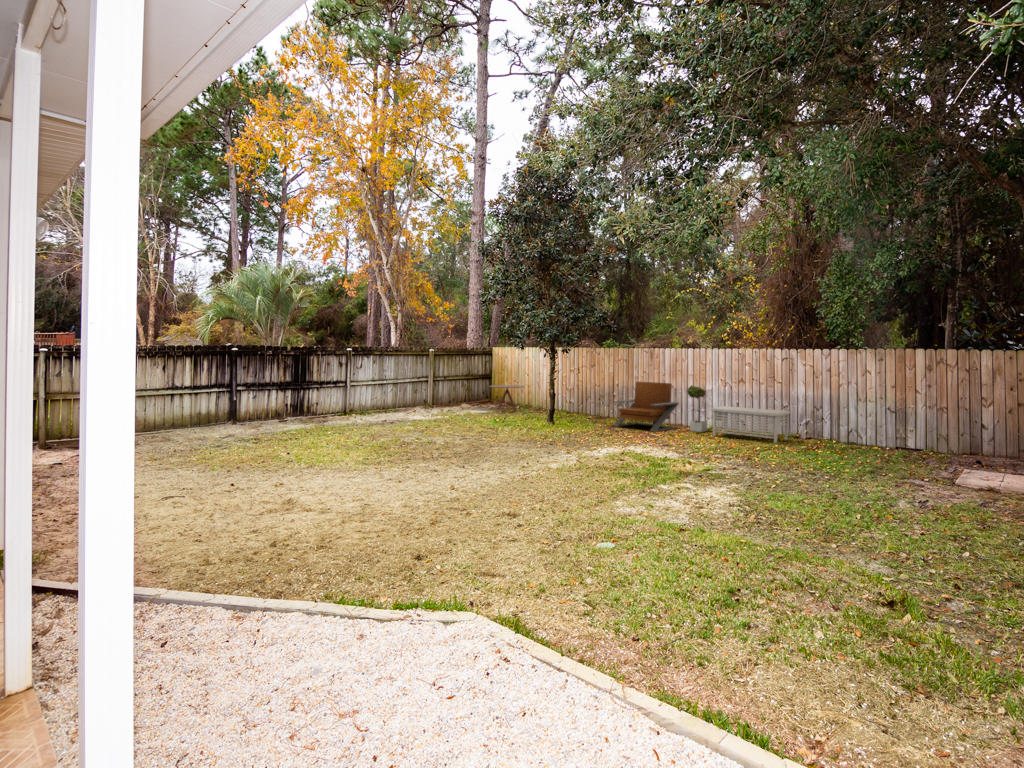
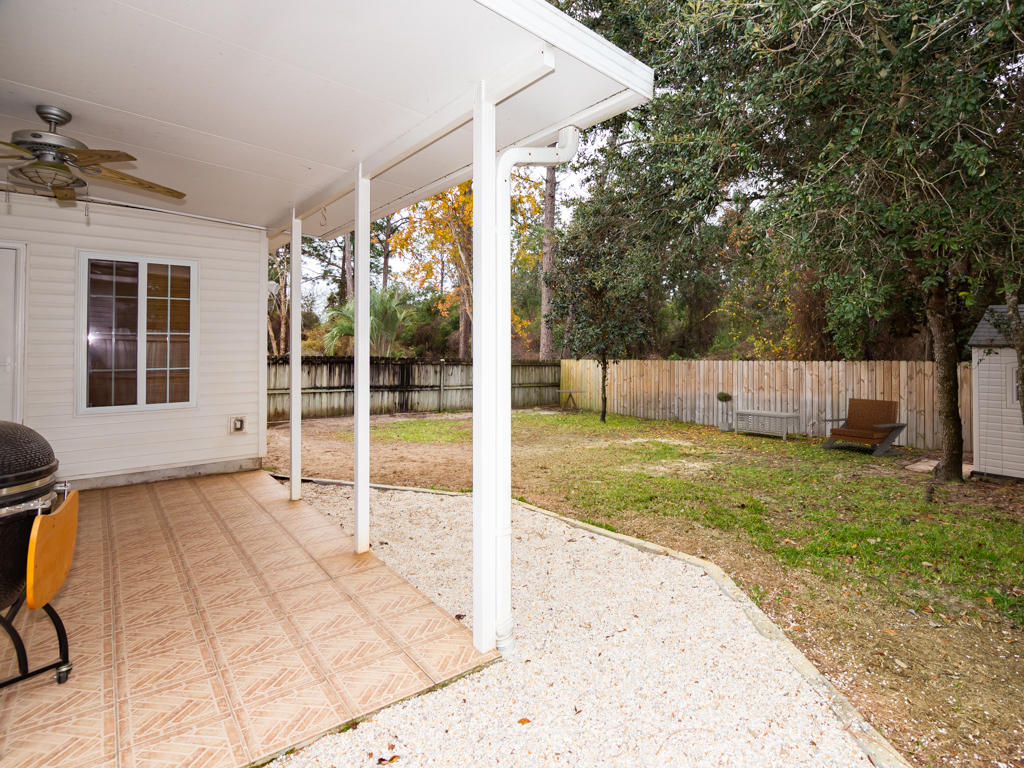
lounge chair: present [613,382,679,432] -> present [822,398,908,457]

